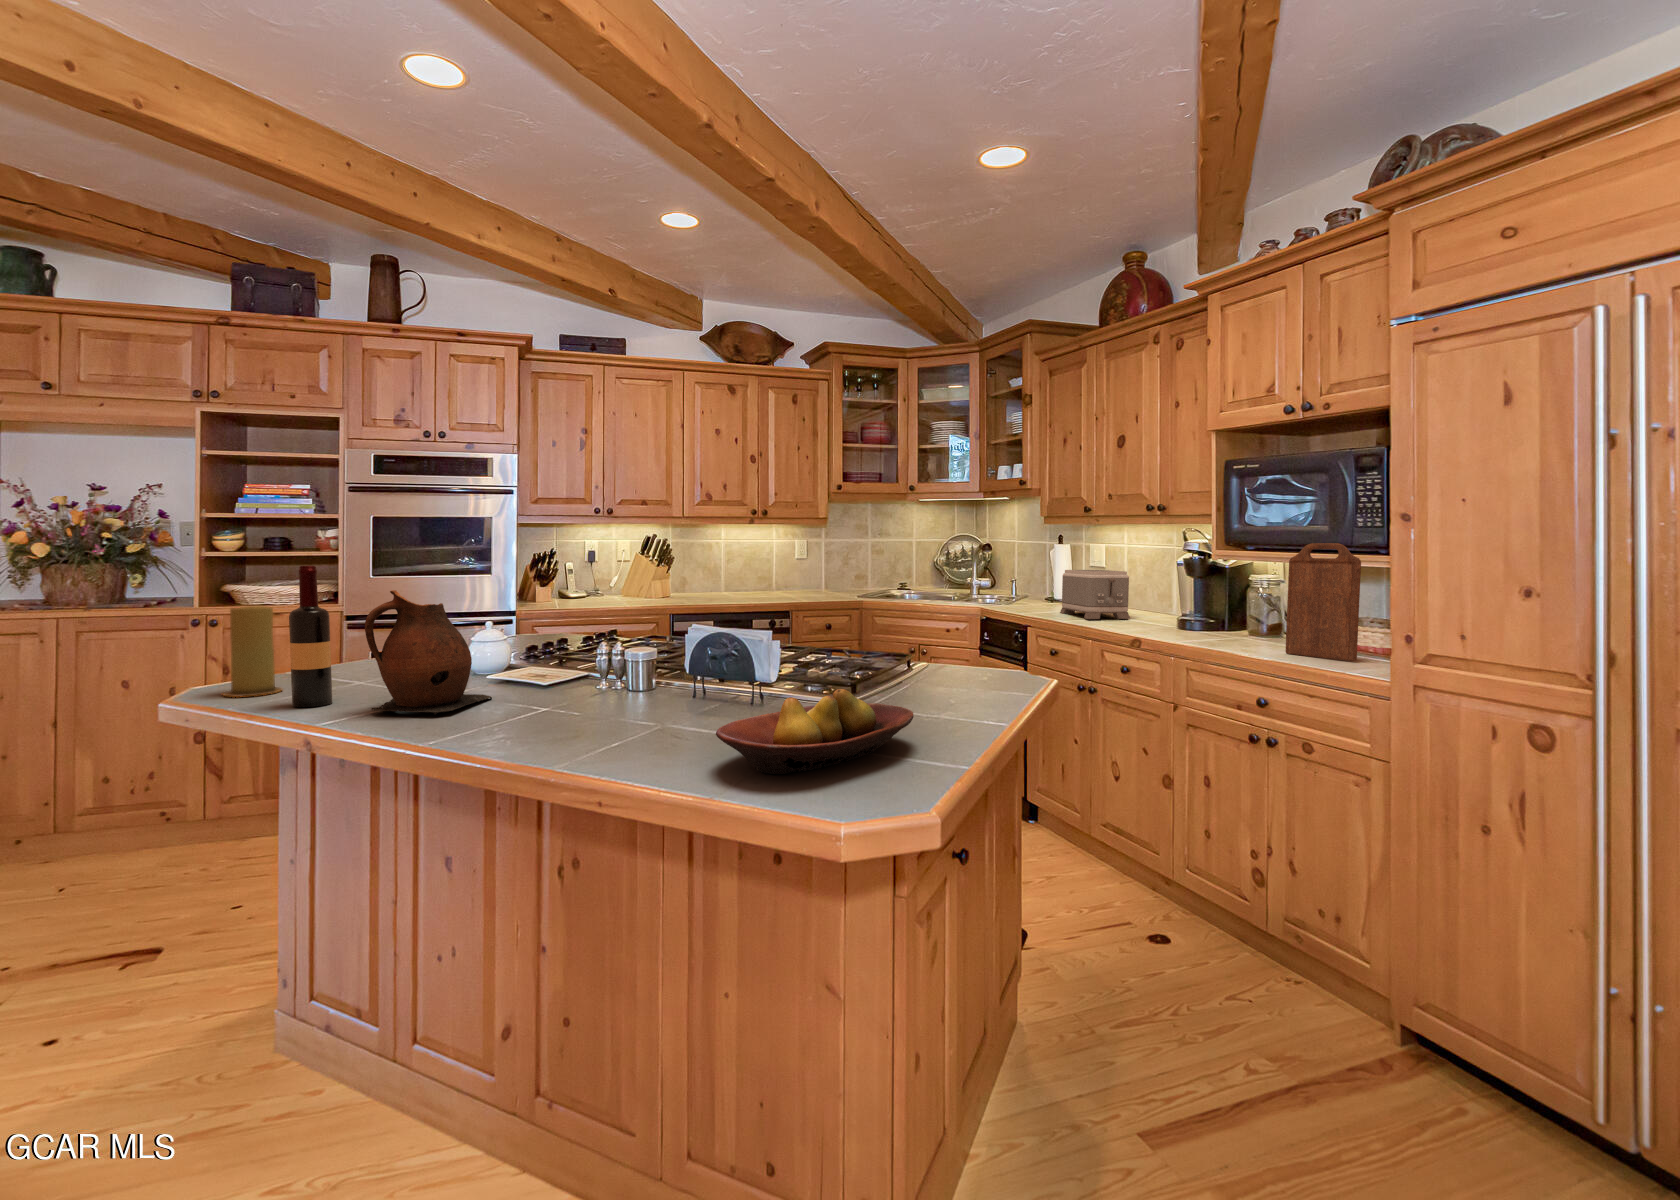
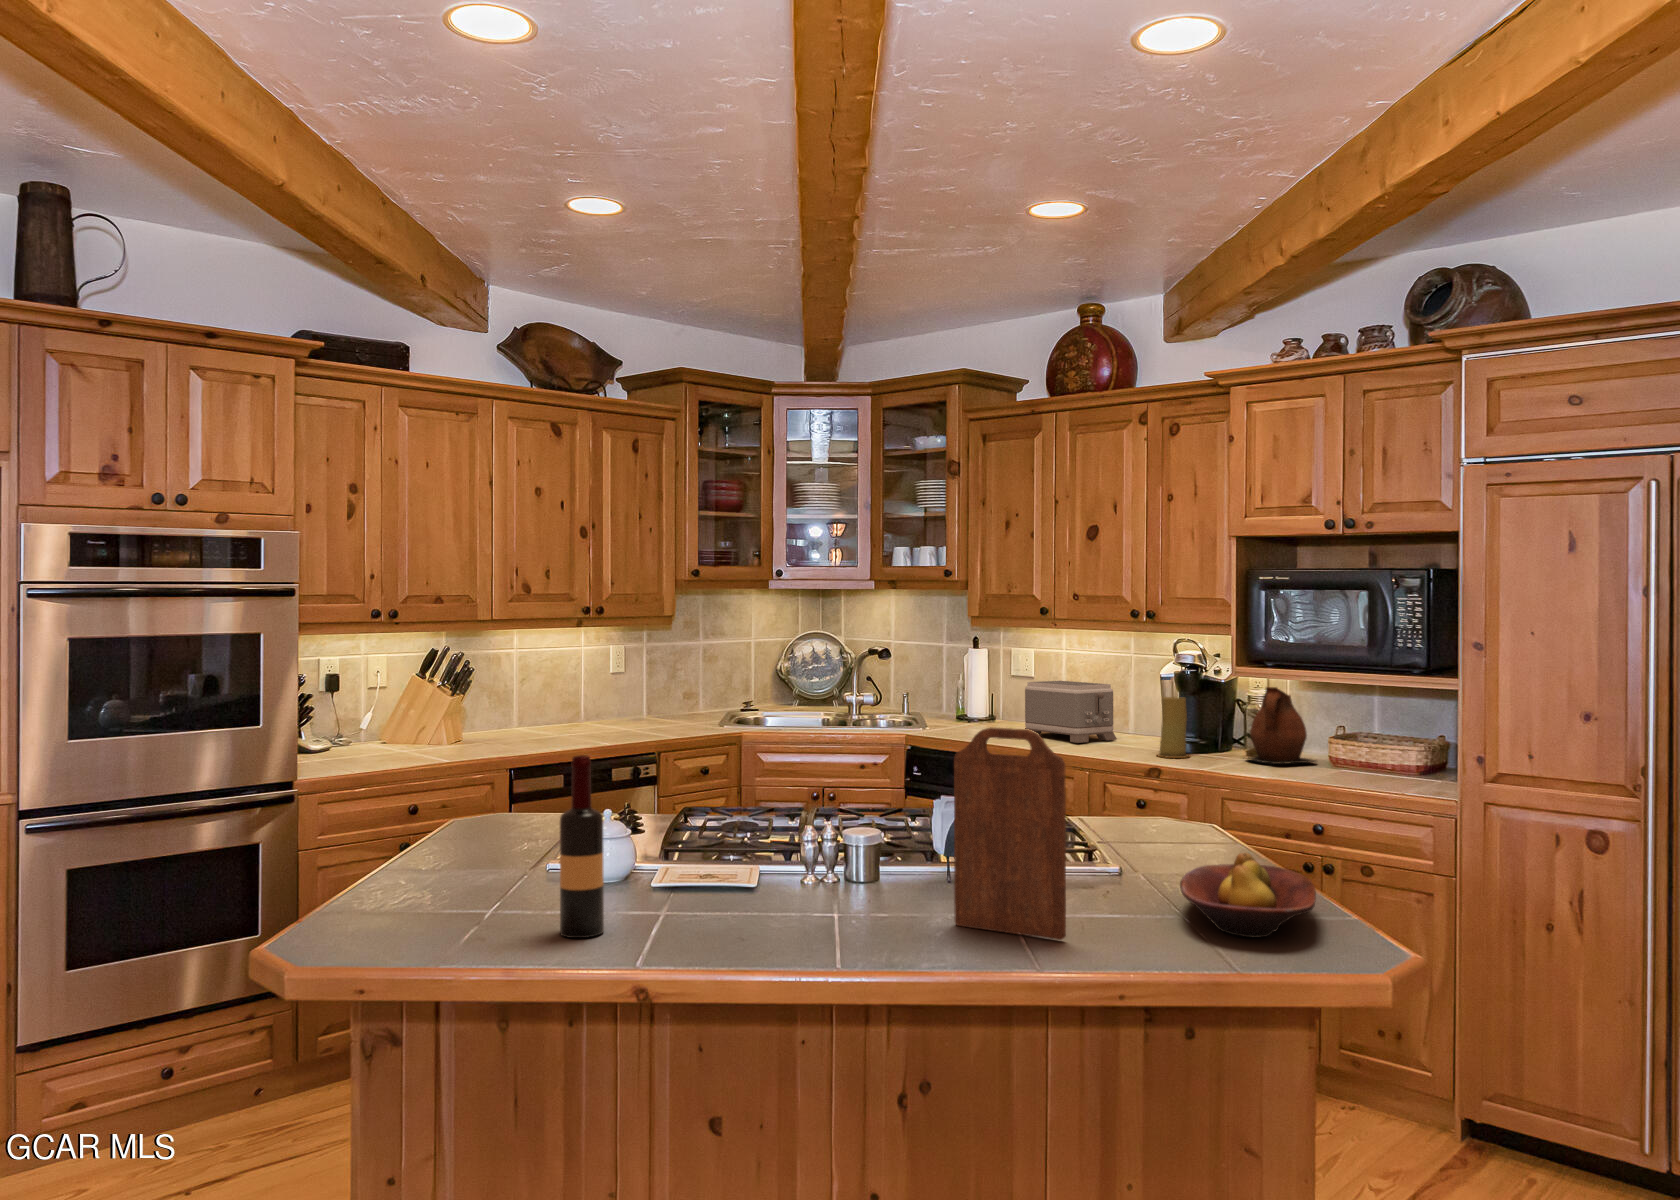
cutting board: present [1286,543,1361,661] -> present [954,727,1066,940]
ceramic pitcher: present [365,590,492,715] -> present [1248,687,1316,764]
candle: present [223,606,282,697] -> present [1157,697,1190,758]

